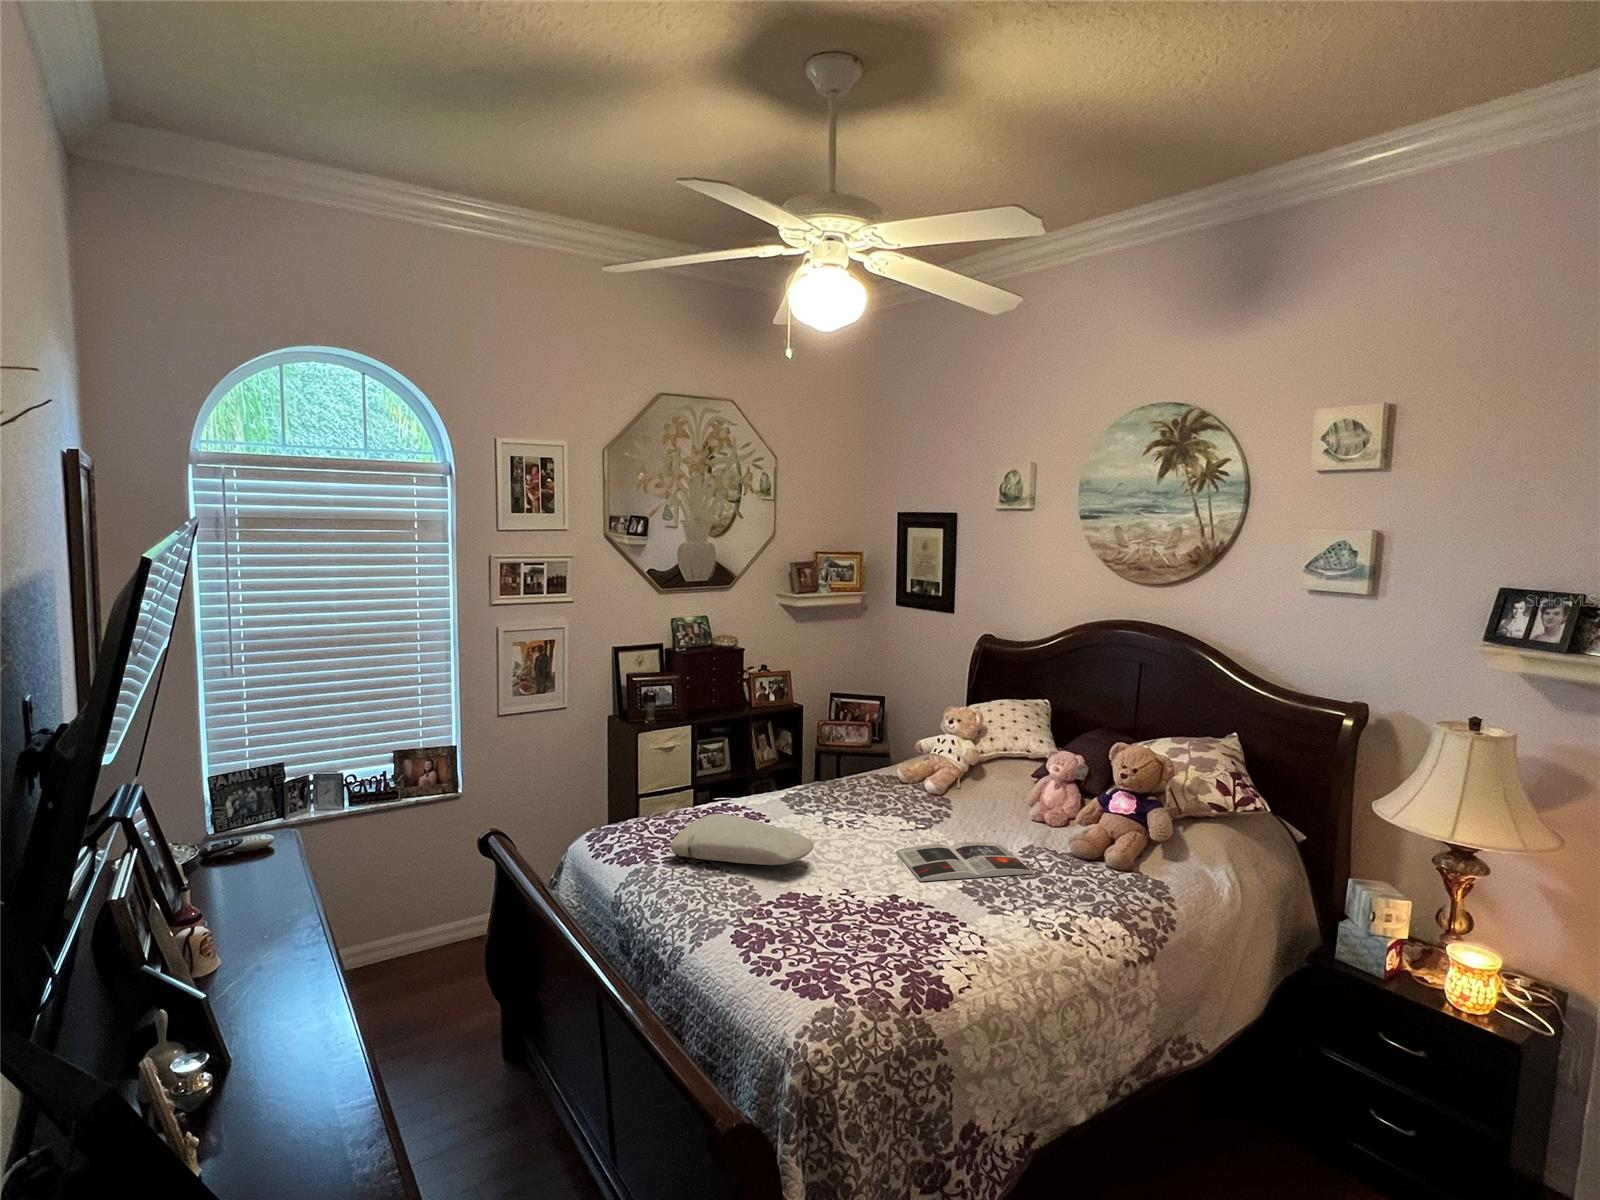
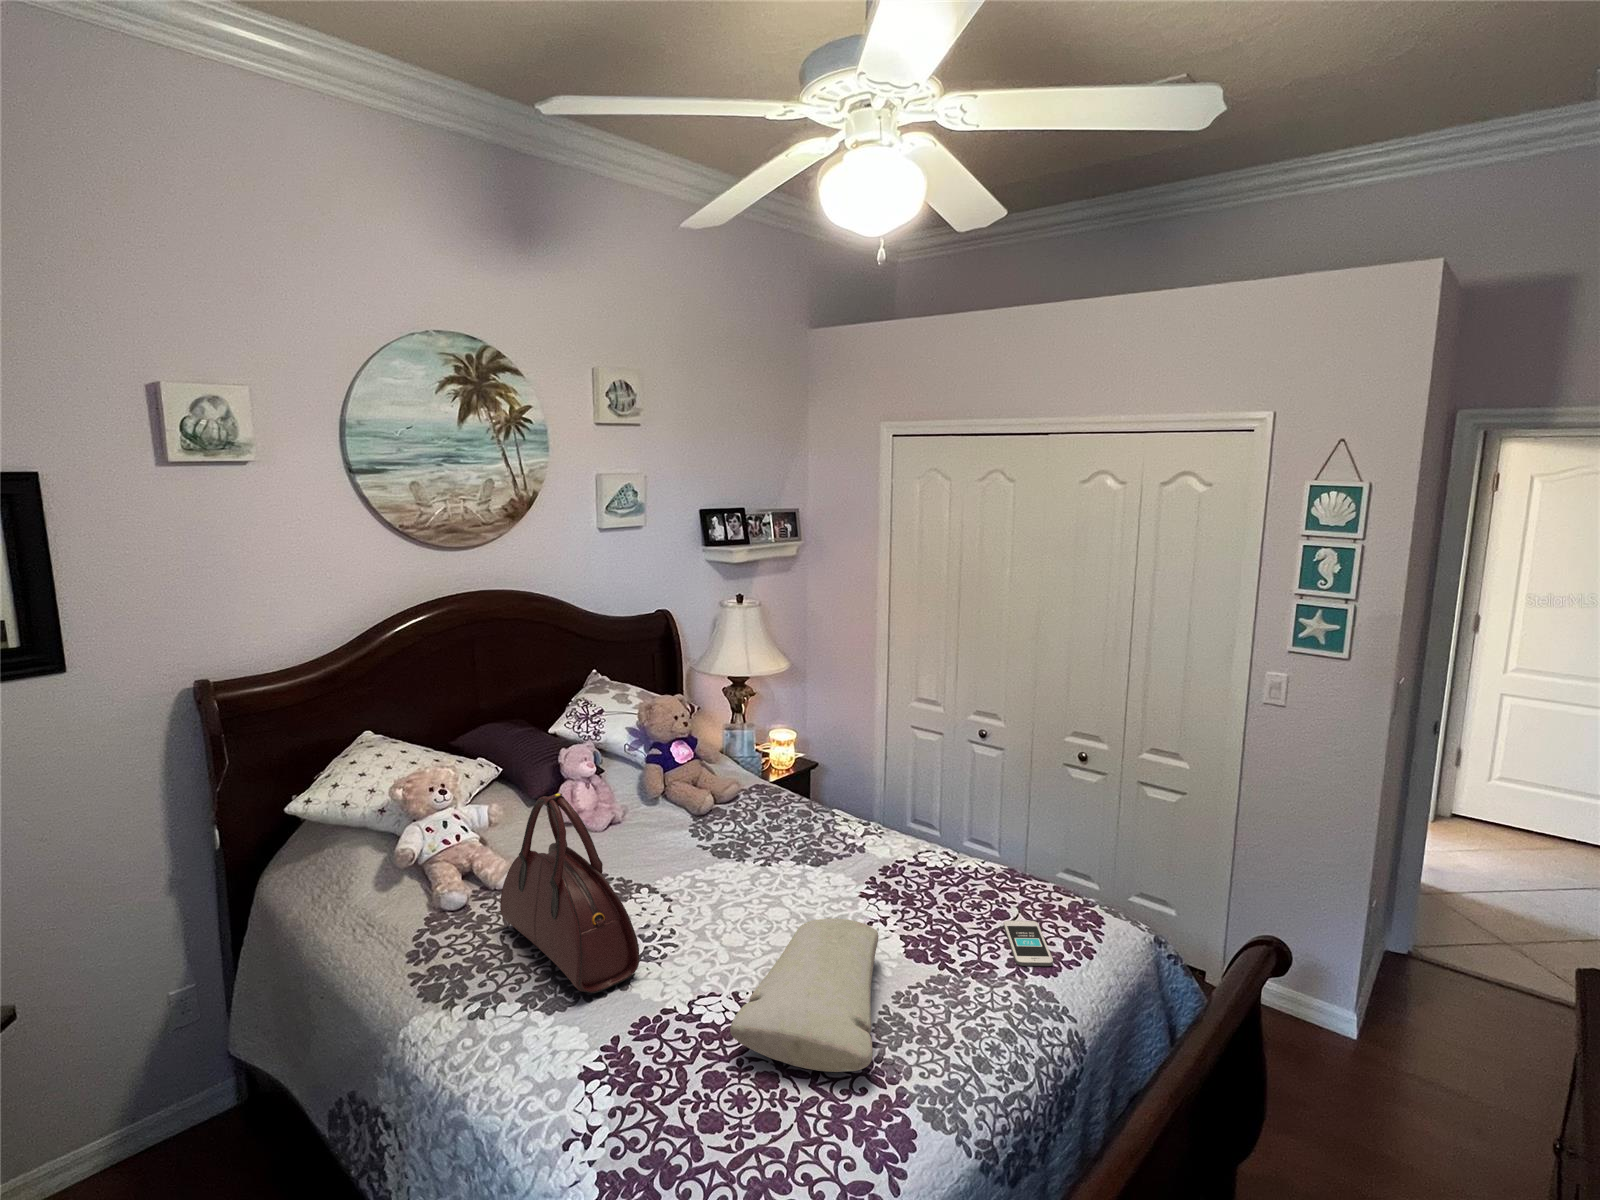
handbag: none [786,706,896,816] -> present [500,793,639,993]
magazine: present [896,842,1034,881] -> none [703,824,826,896]
smartphone: none [745,927,816,953] -> present [1004,921,1053,966]

